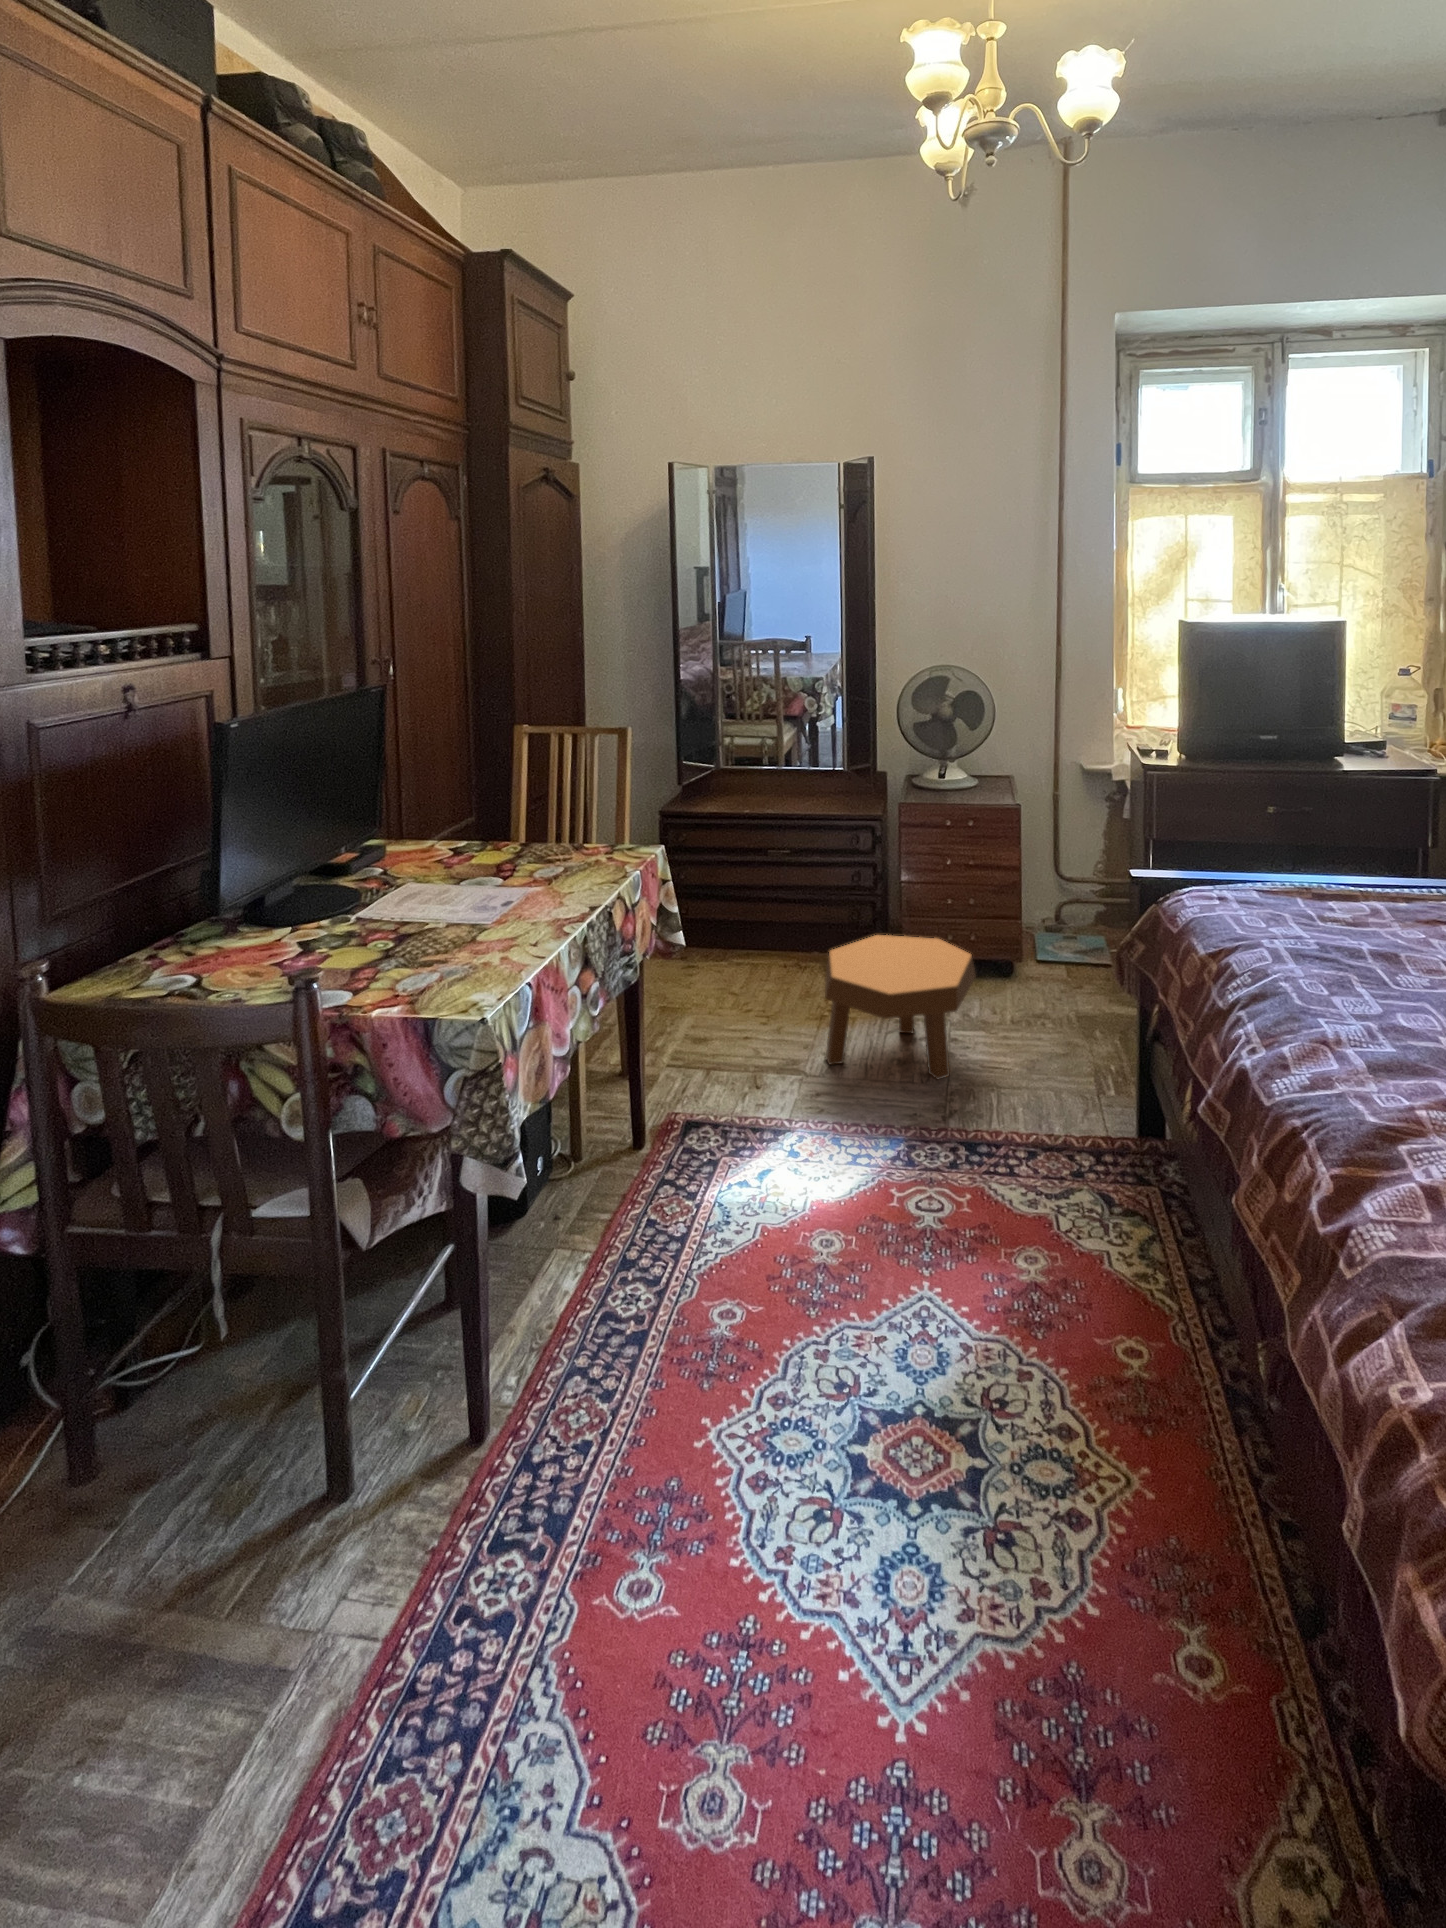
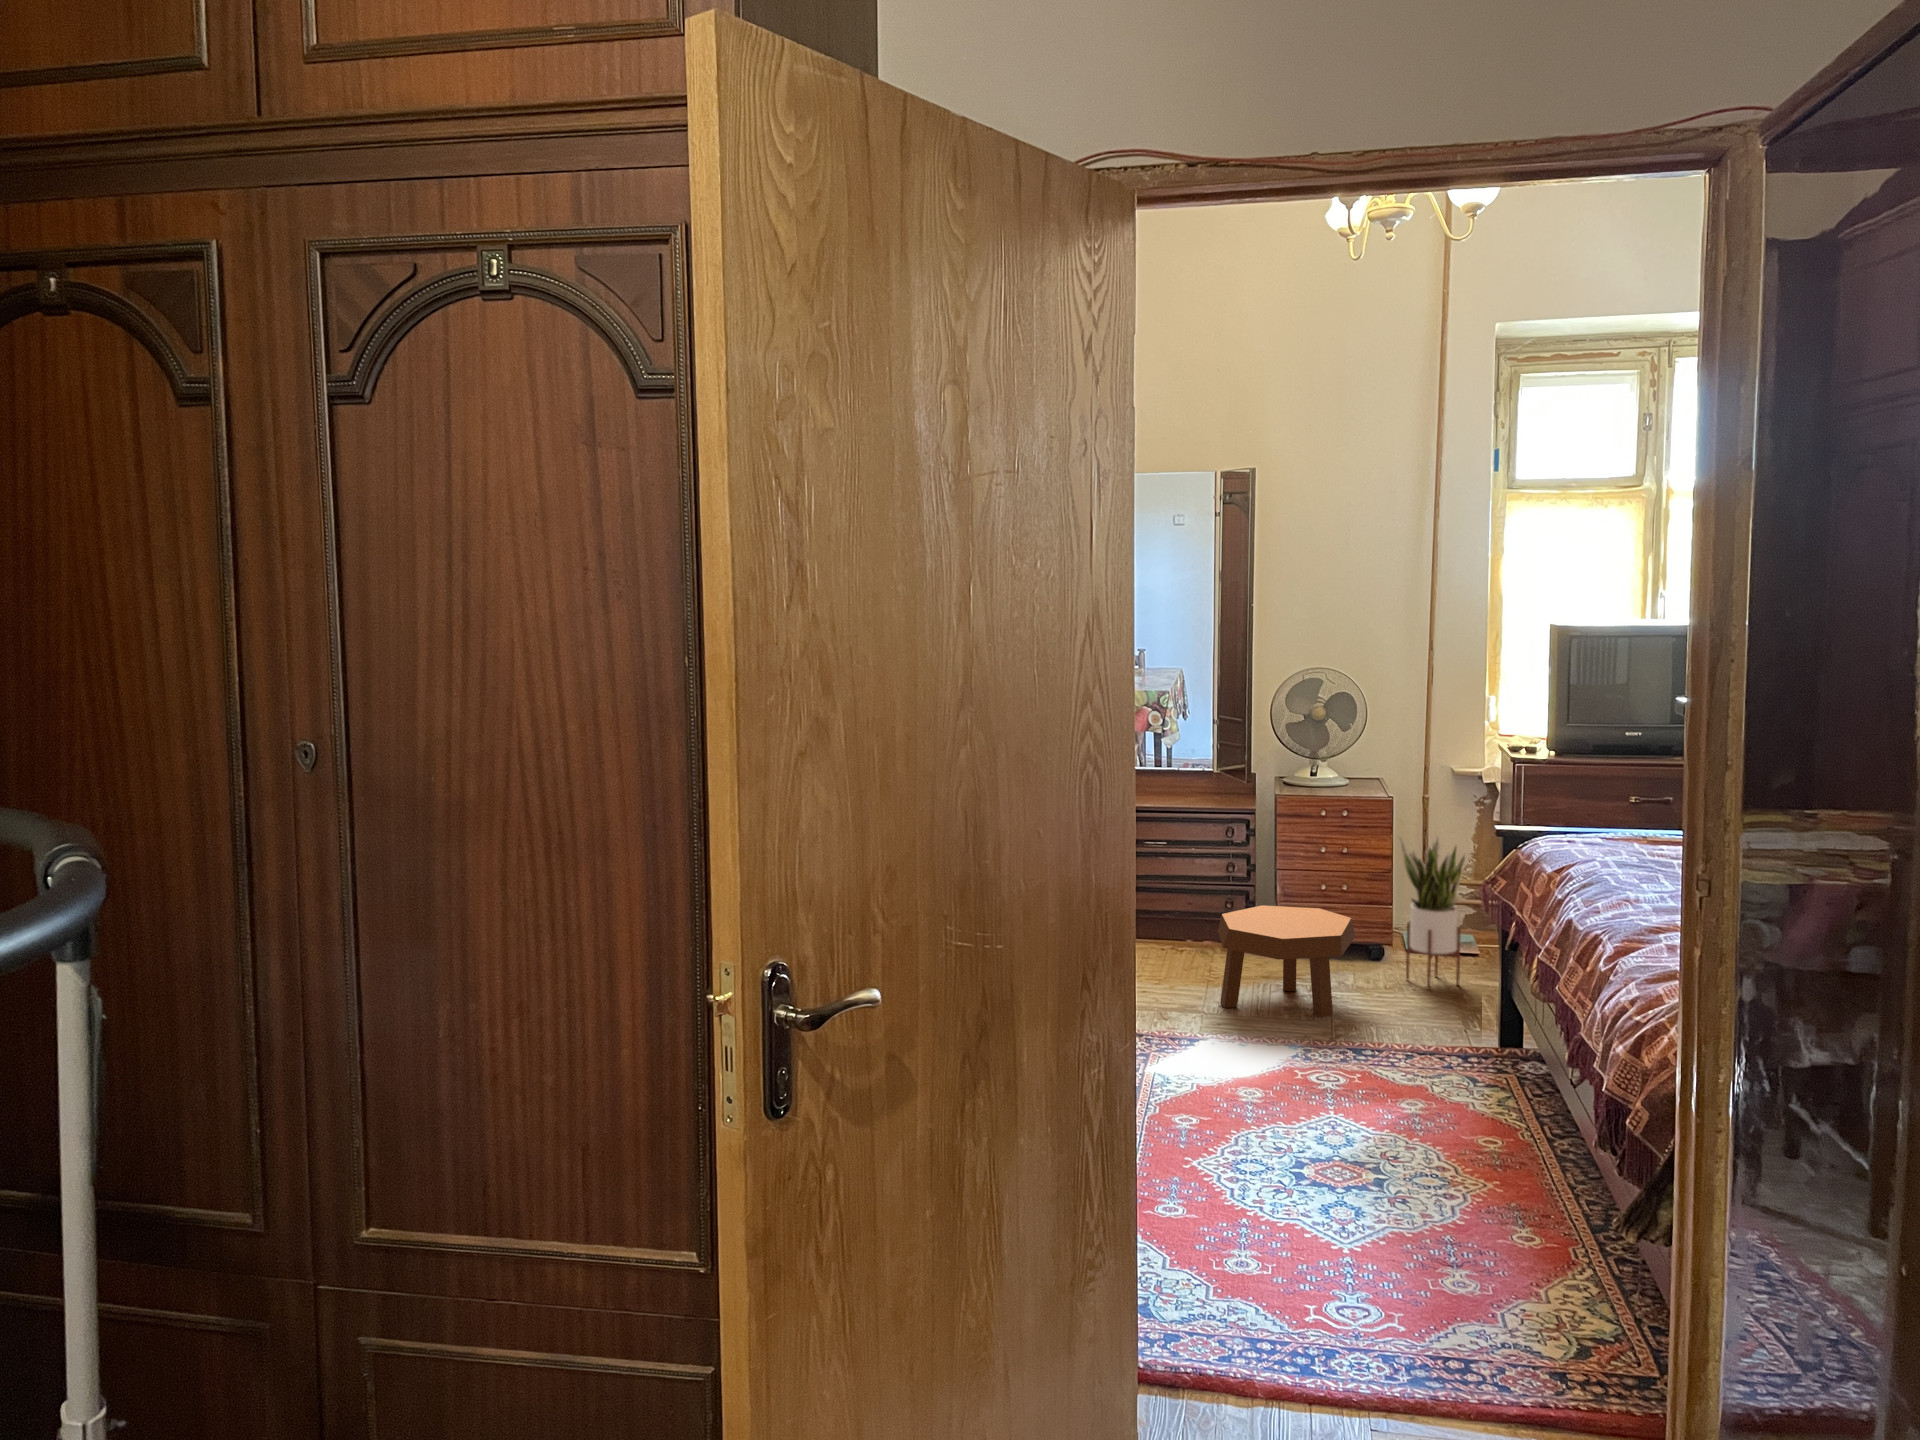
potted plant: none [1024,855,1095,1027] -> present [1400,836,1465,989]

